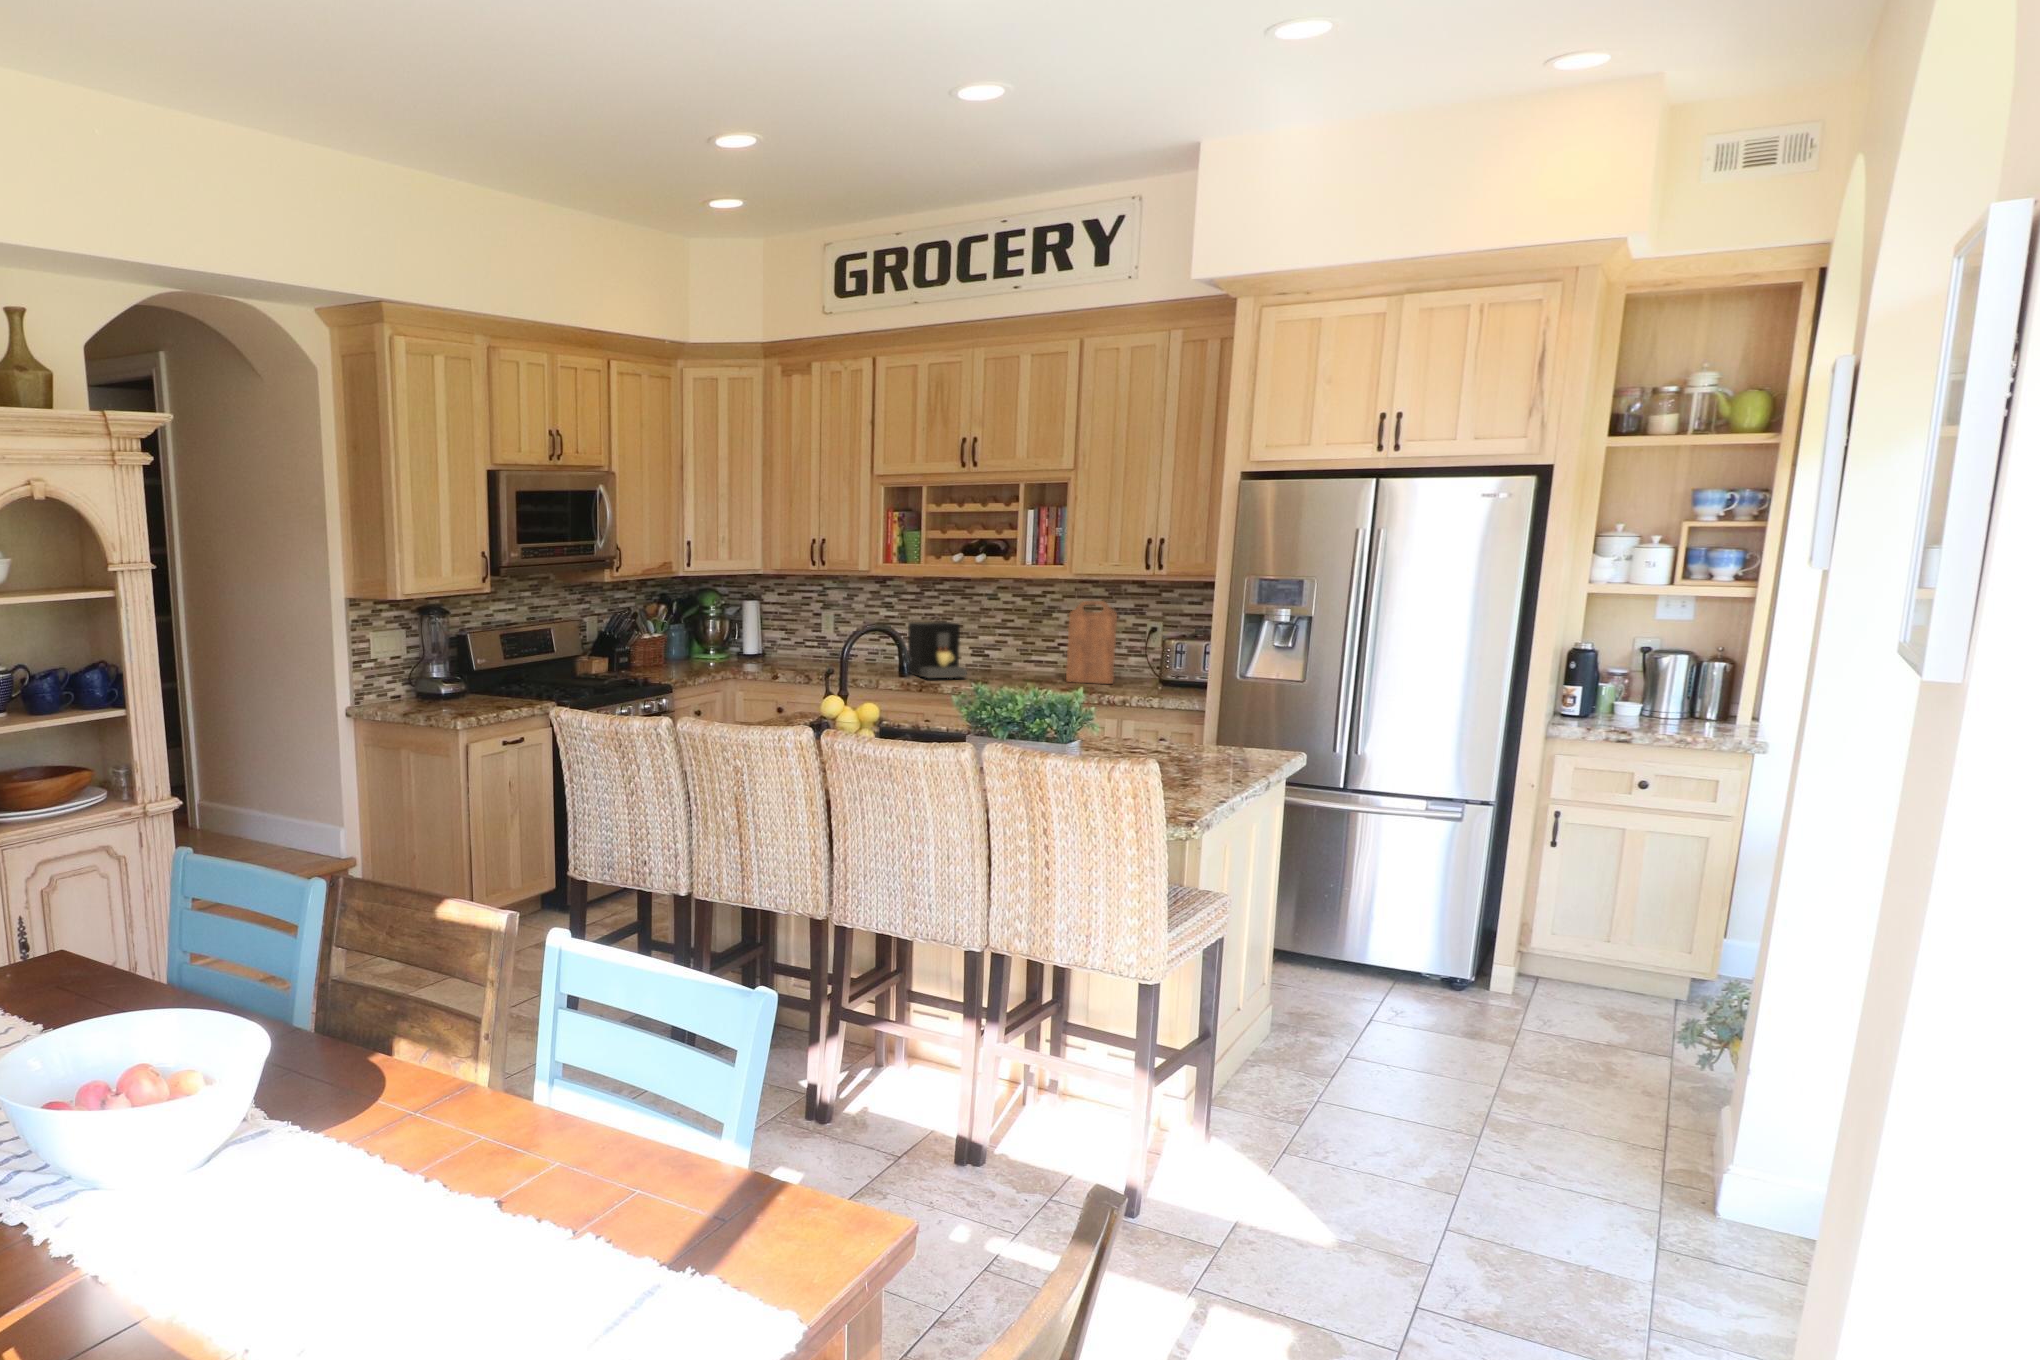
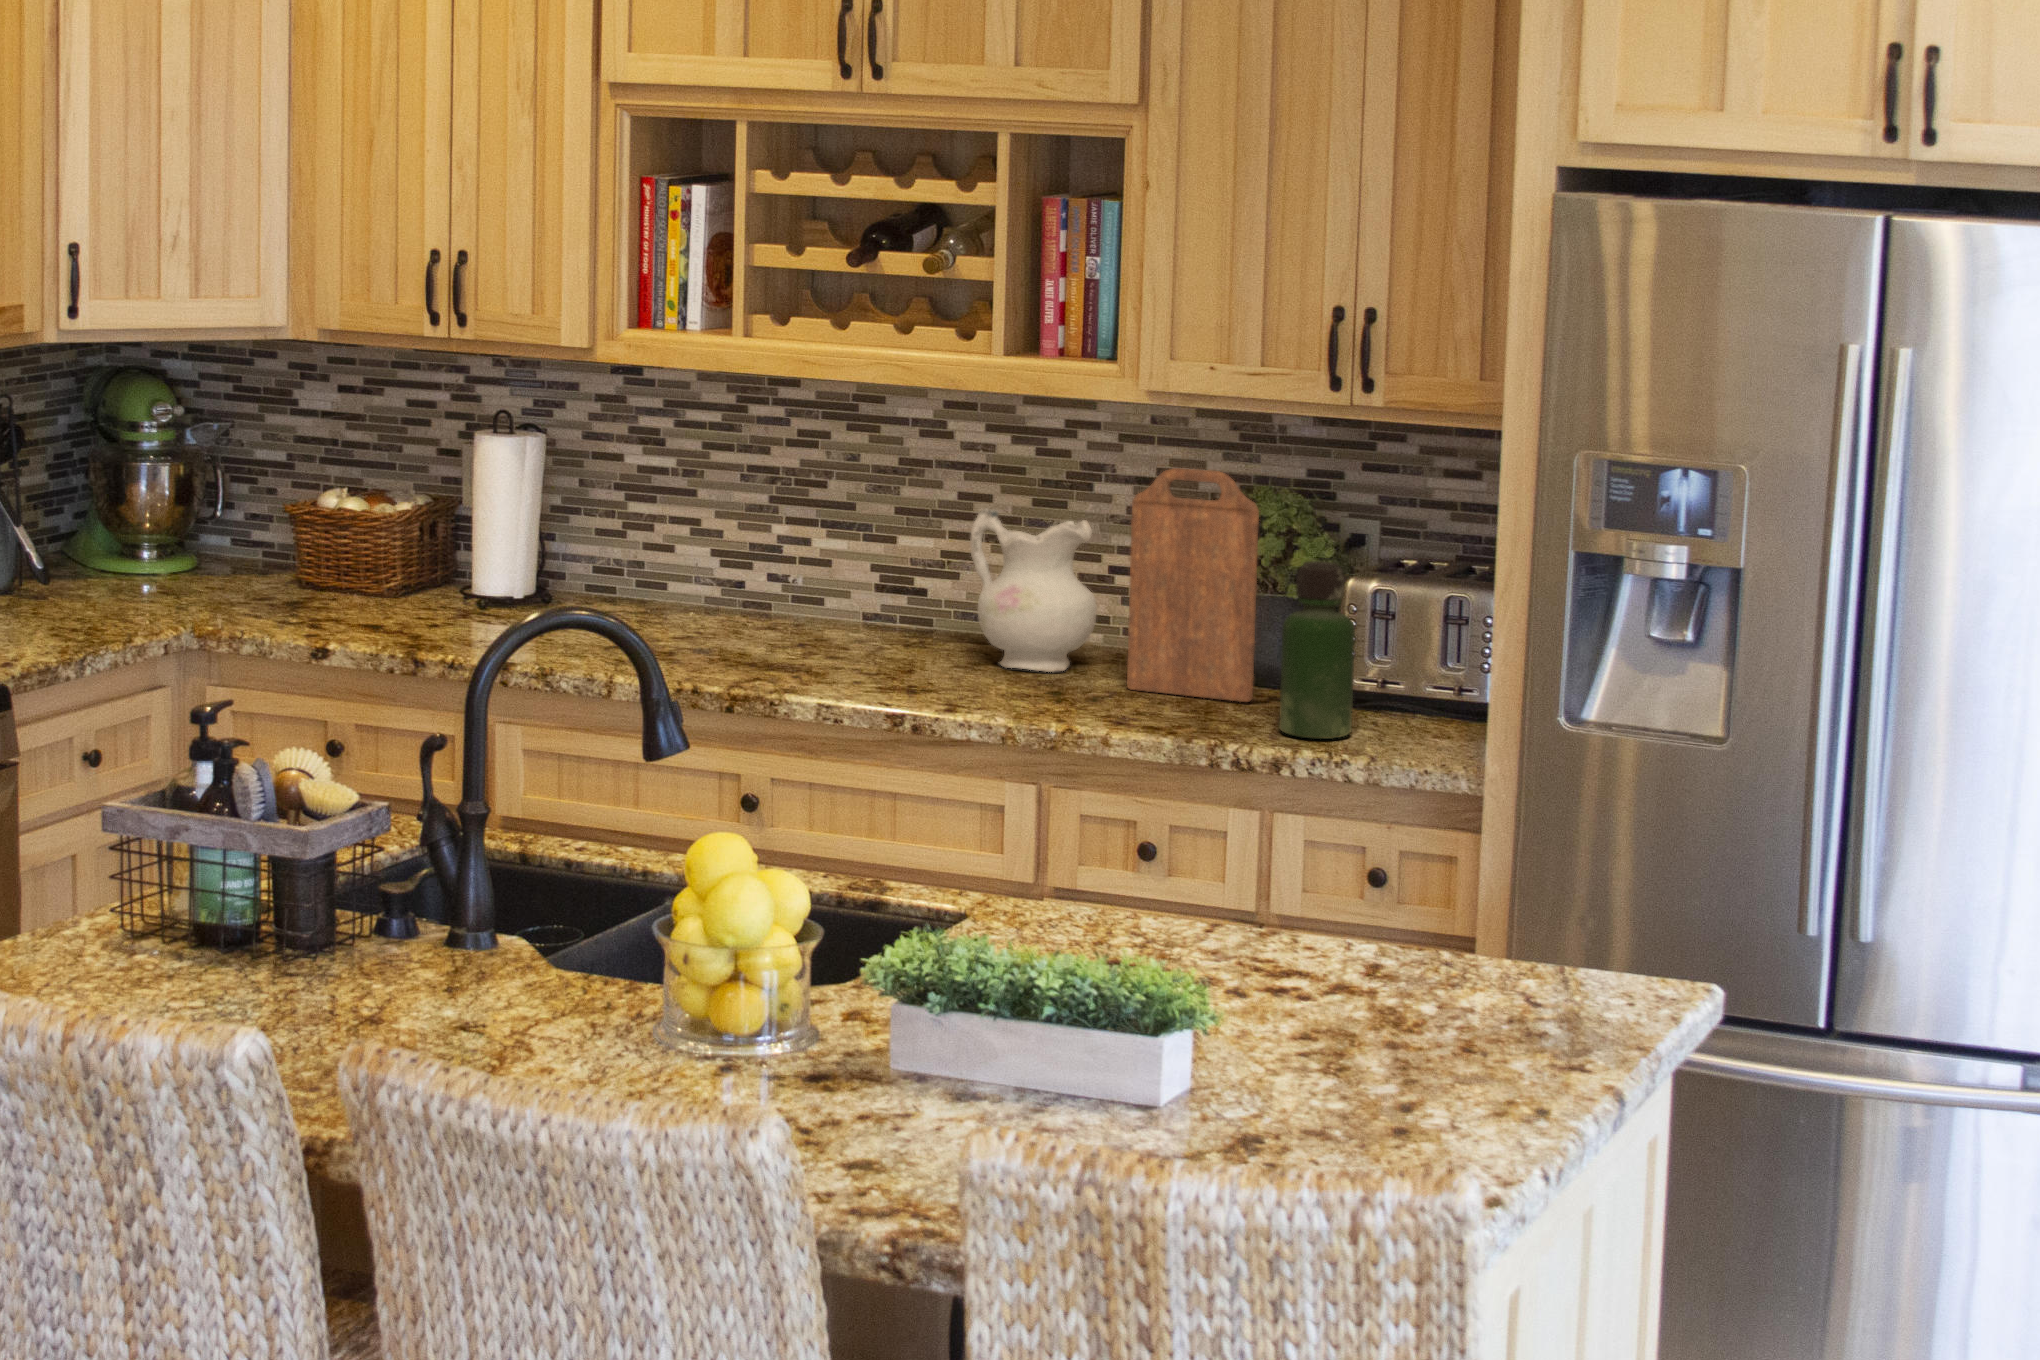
coffee maker: present [907,621,967,678] -> none [698,495,860,669]
ceramic pitcher: none [1008,621,1055,678] -> present [970,508,1097,672]
bottle: none [1123,629,1153,692] -> present [1279,561,1355,739]

